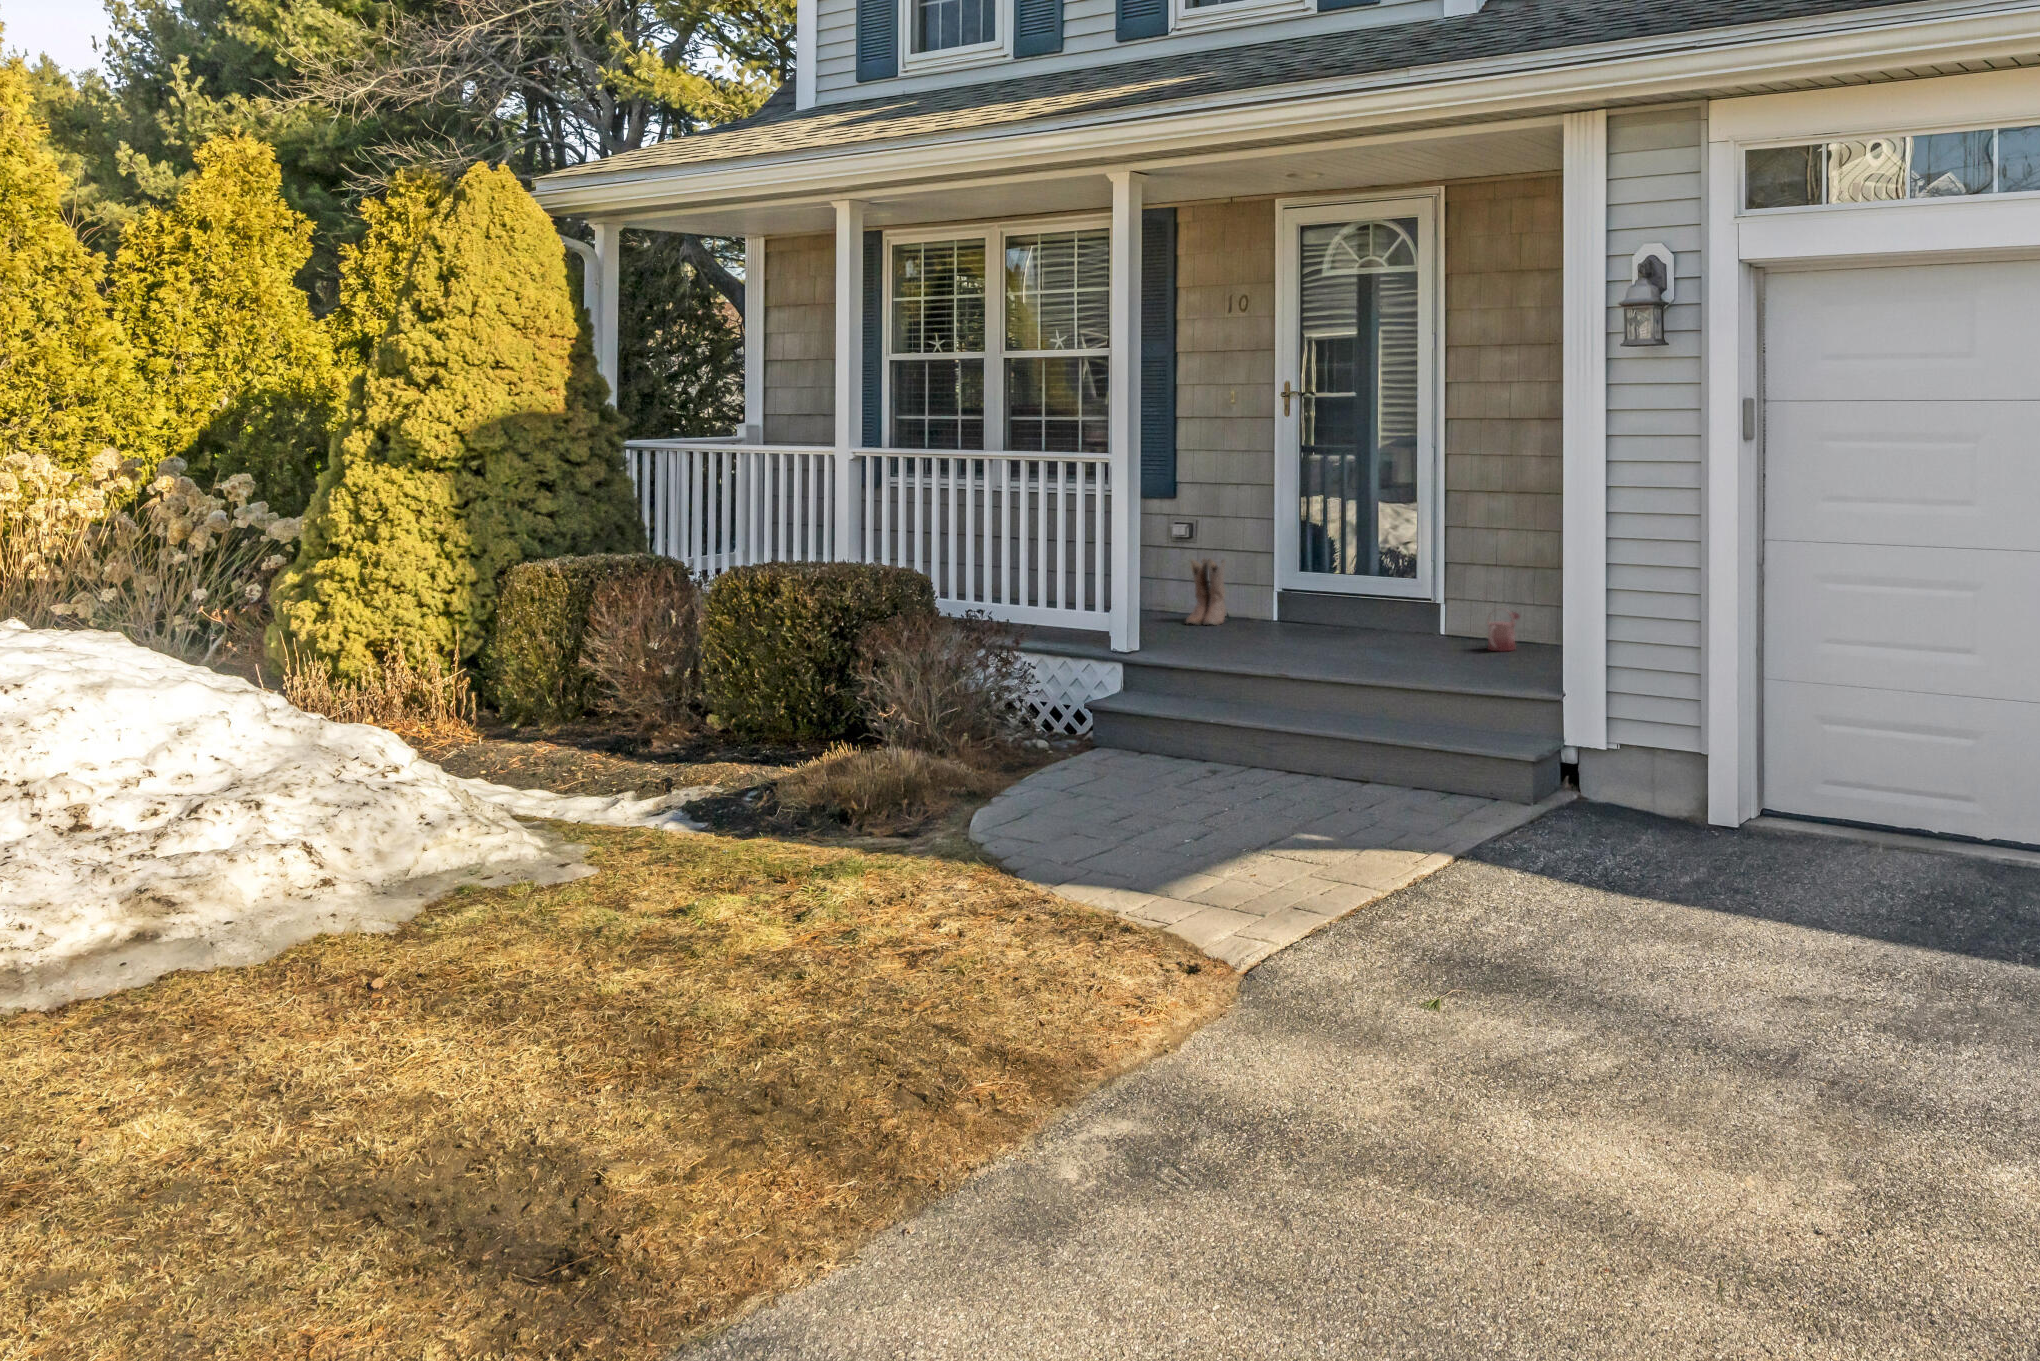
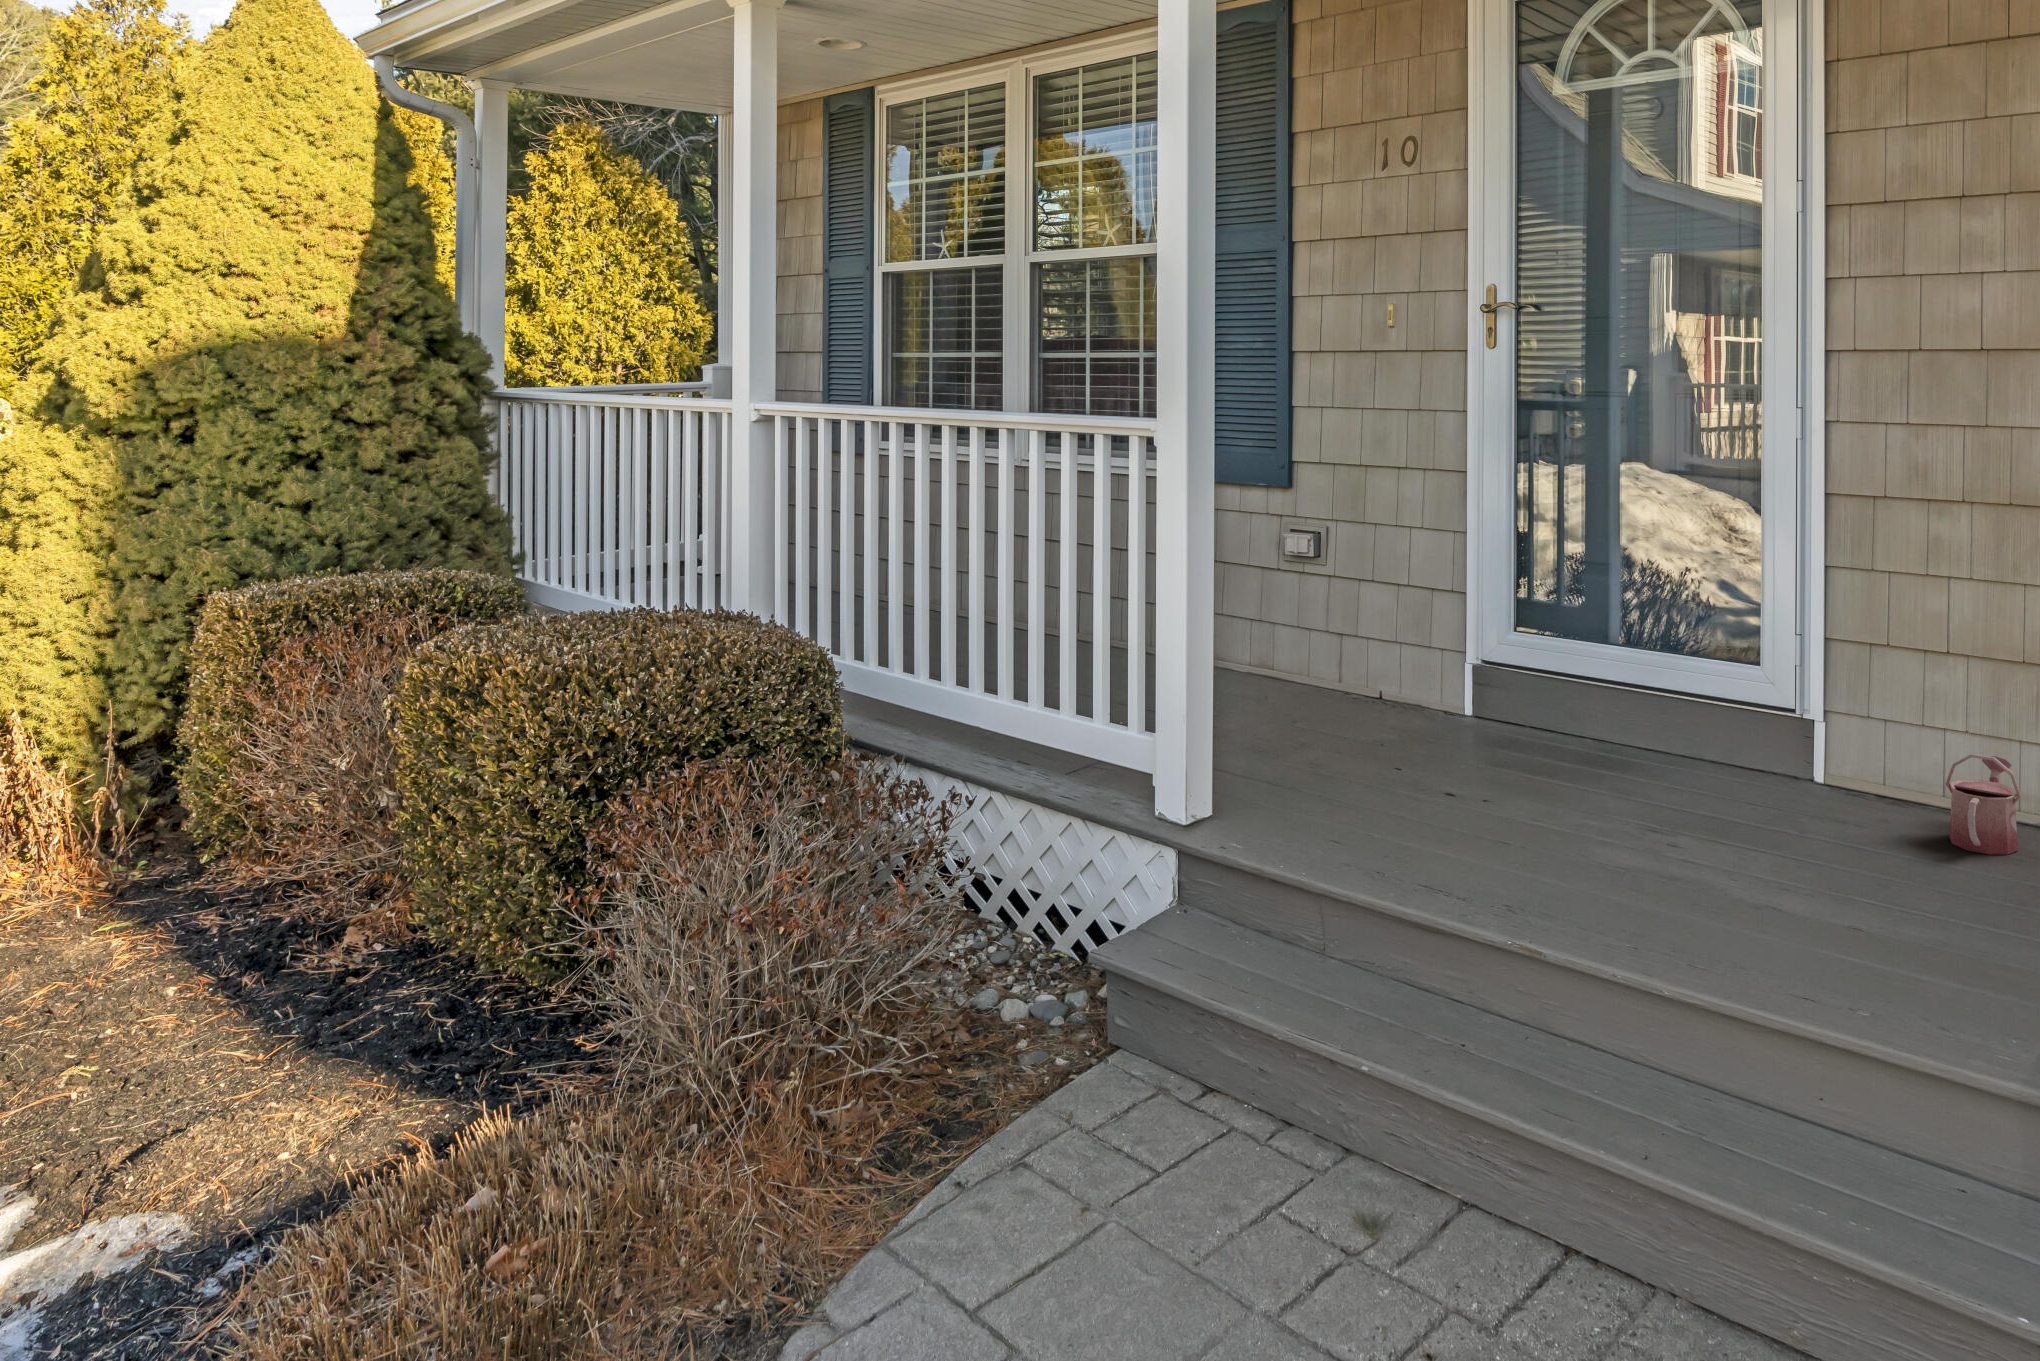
boots: present [1185,559,1226,625] -> none [1304,597,1380,722]

